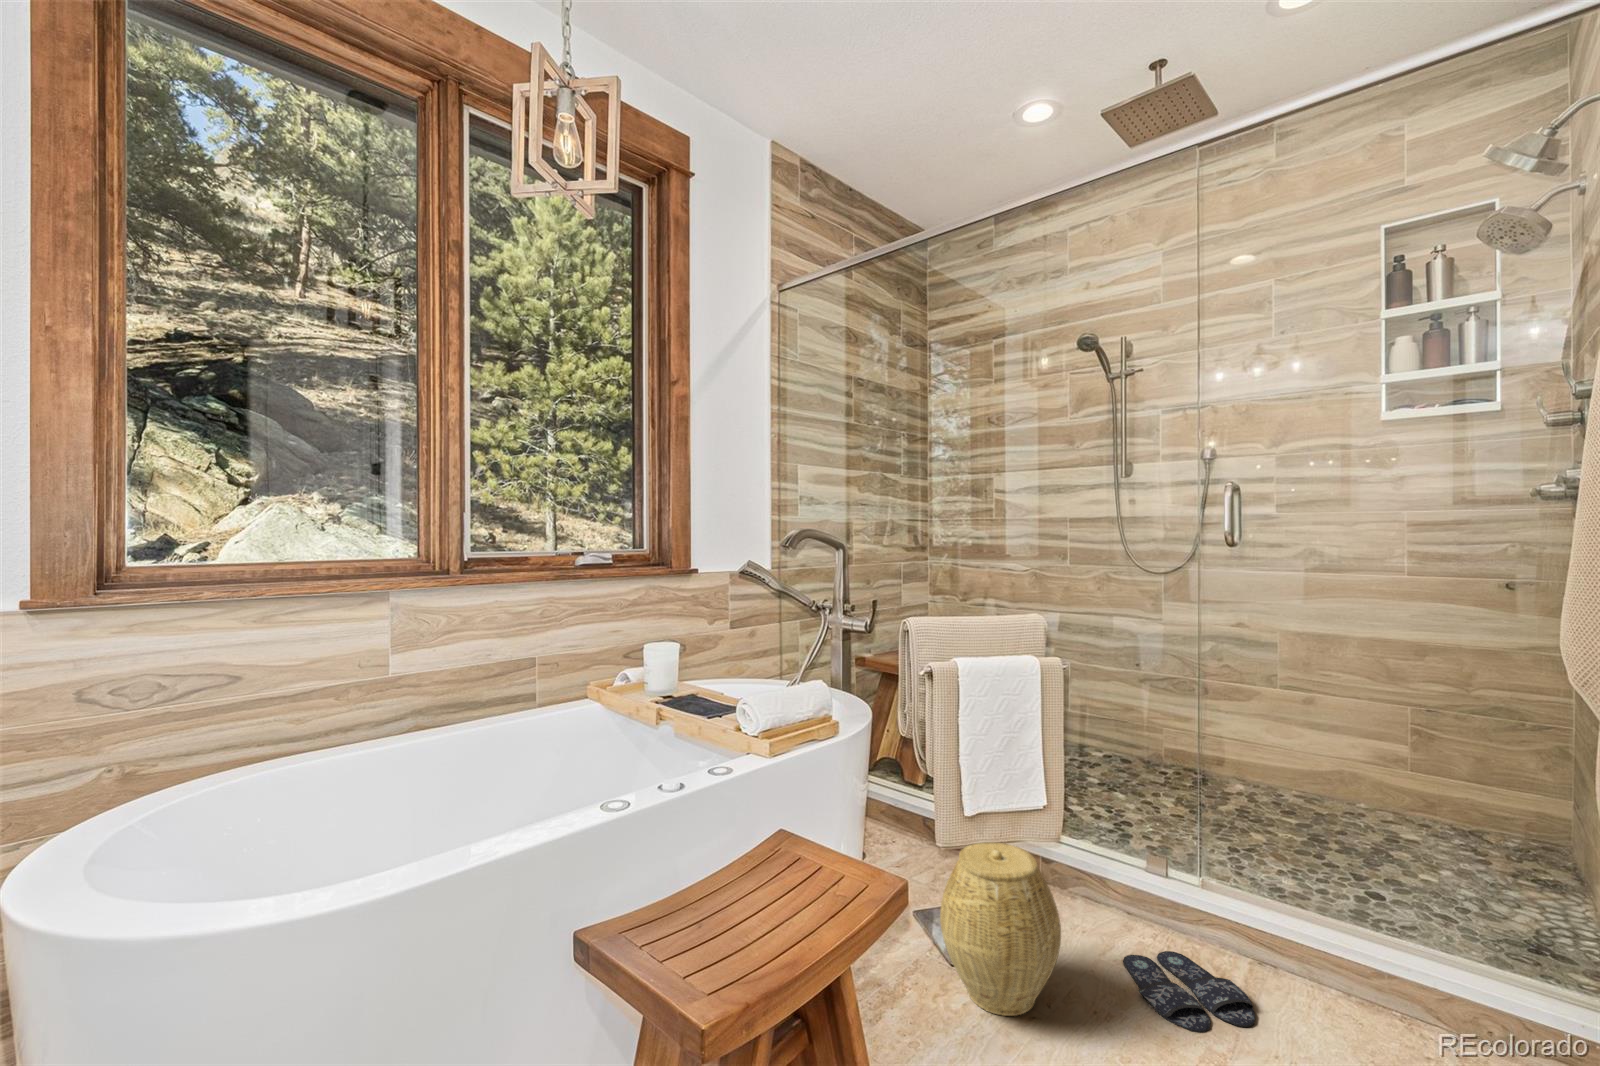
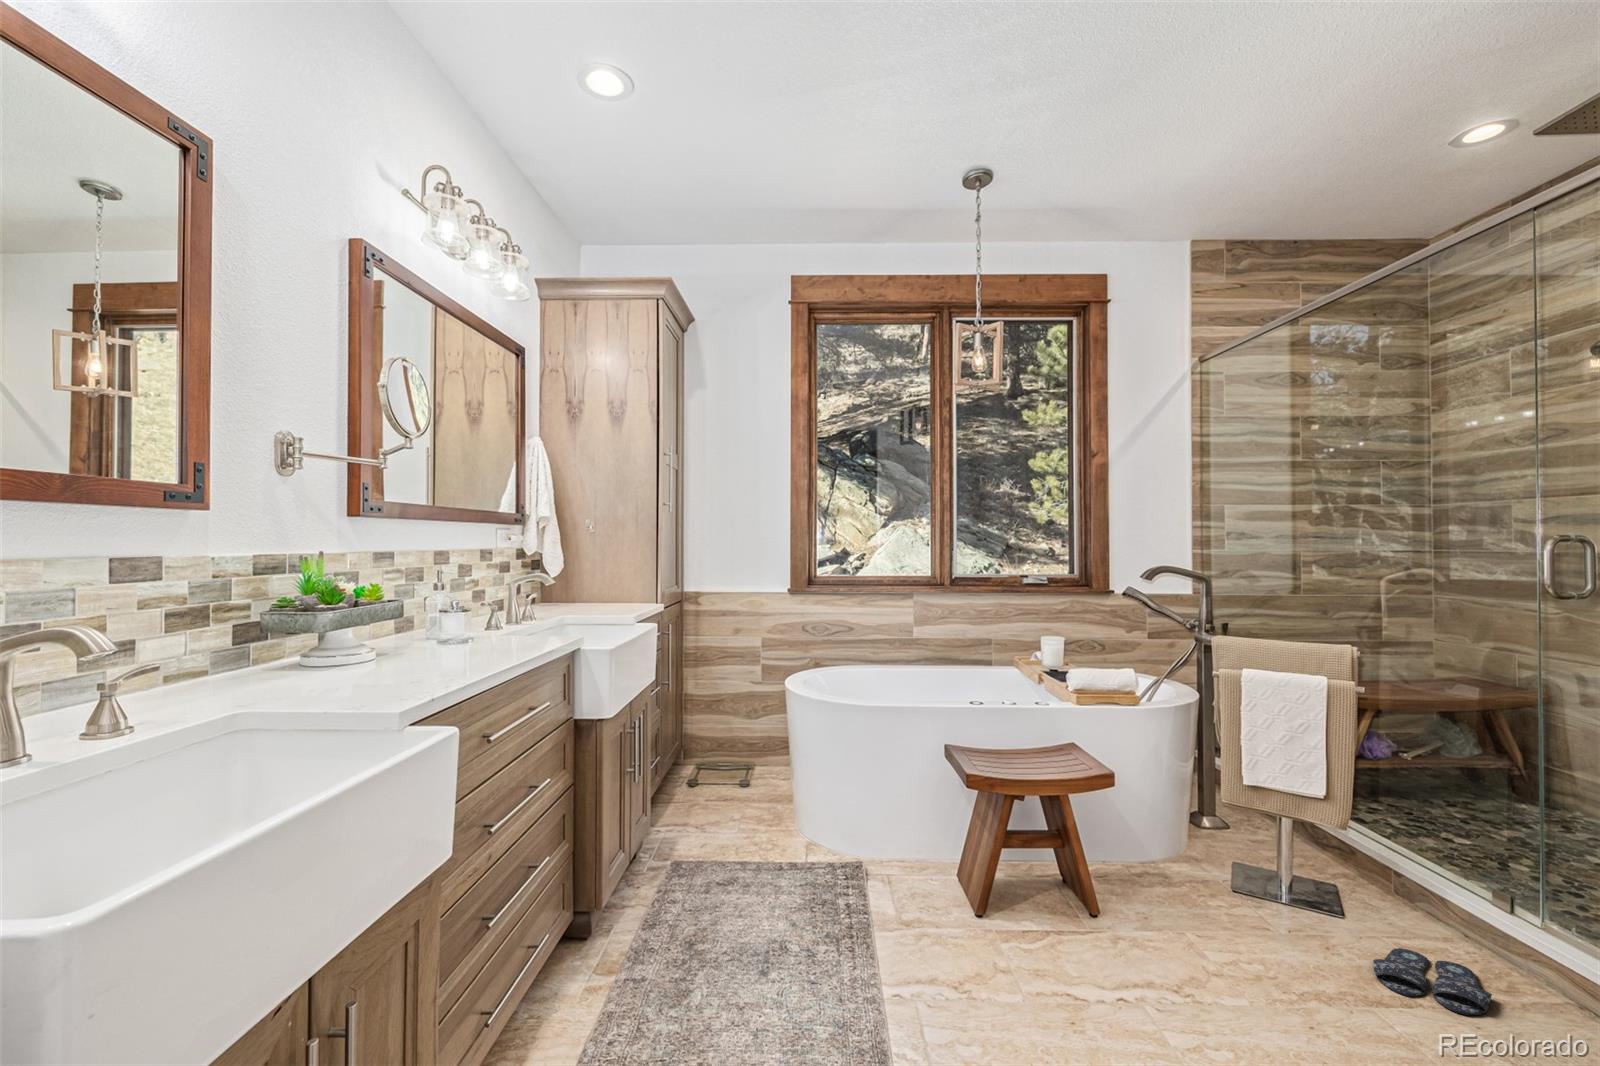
woven basket: present [940,843,1061,1016] -> none [1195,804,1296,928]

